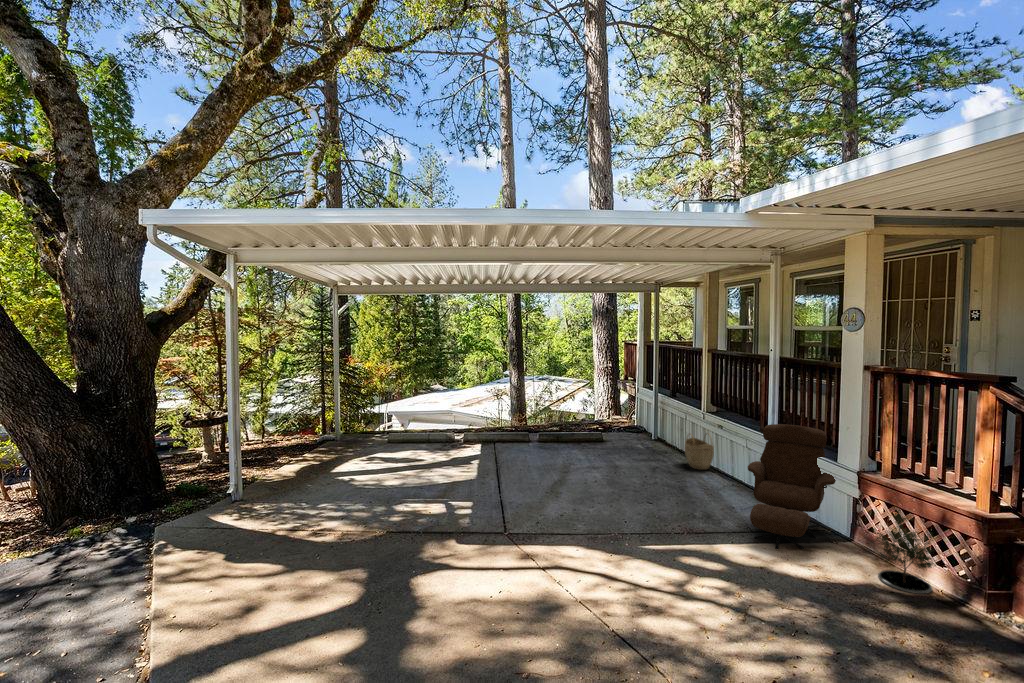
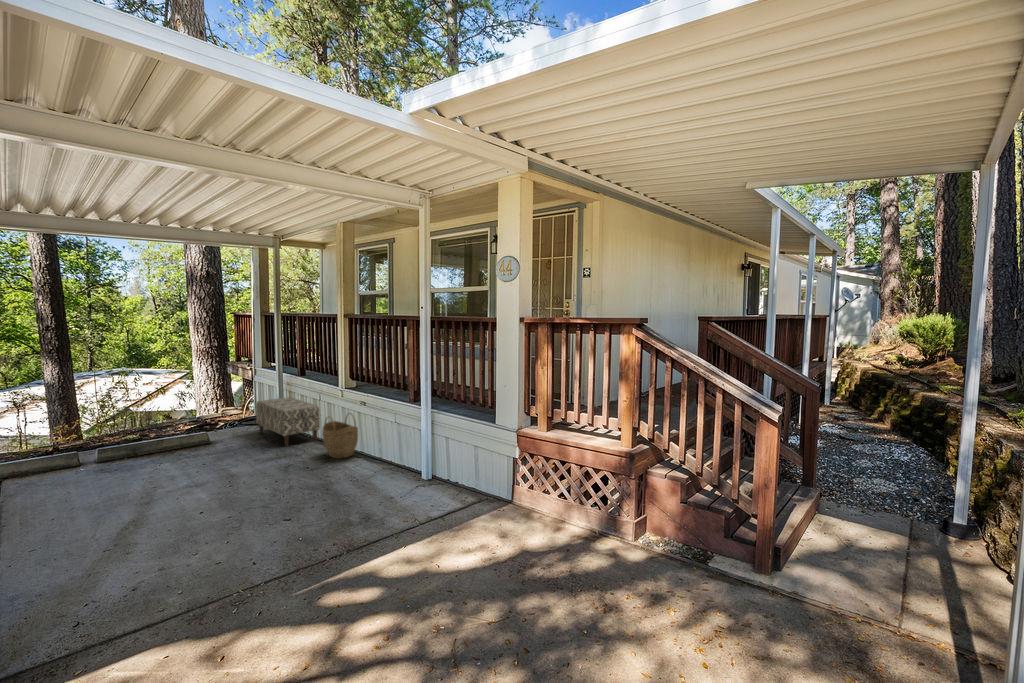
bench: none [637,413,684,452] -> present [256,397,320,447]
lounge chair: present [748,424,836,549] -> none [407,390,496,542]
potted tree: present [874,508,936,594] -> none [545,459,598,549]

